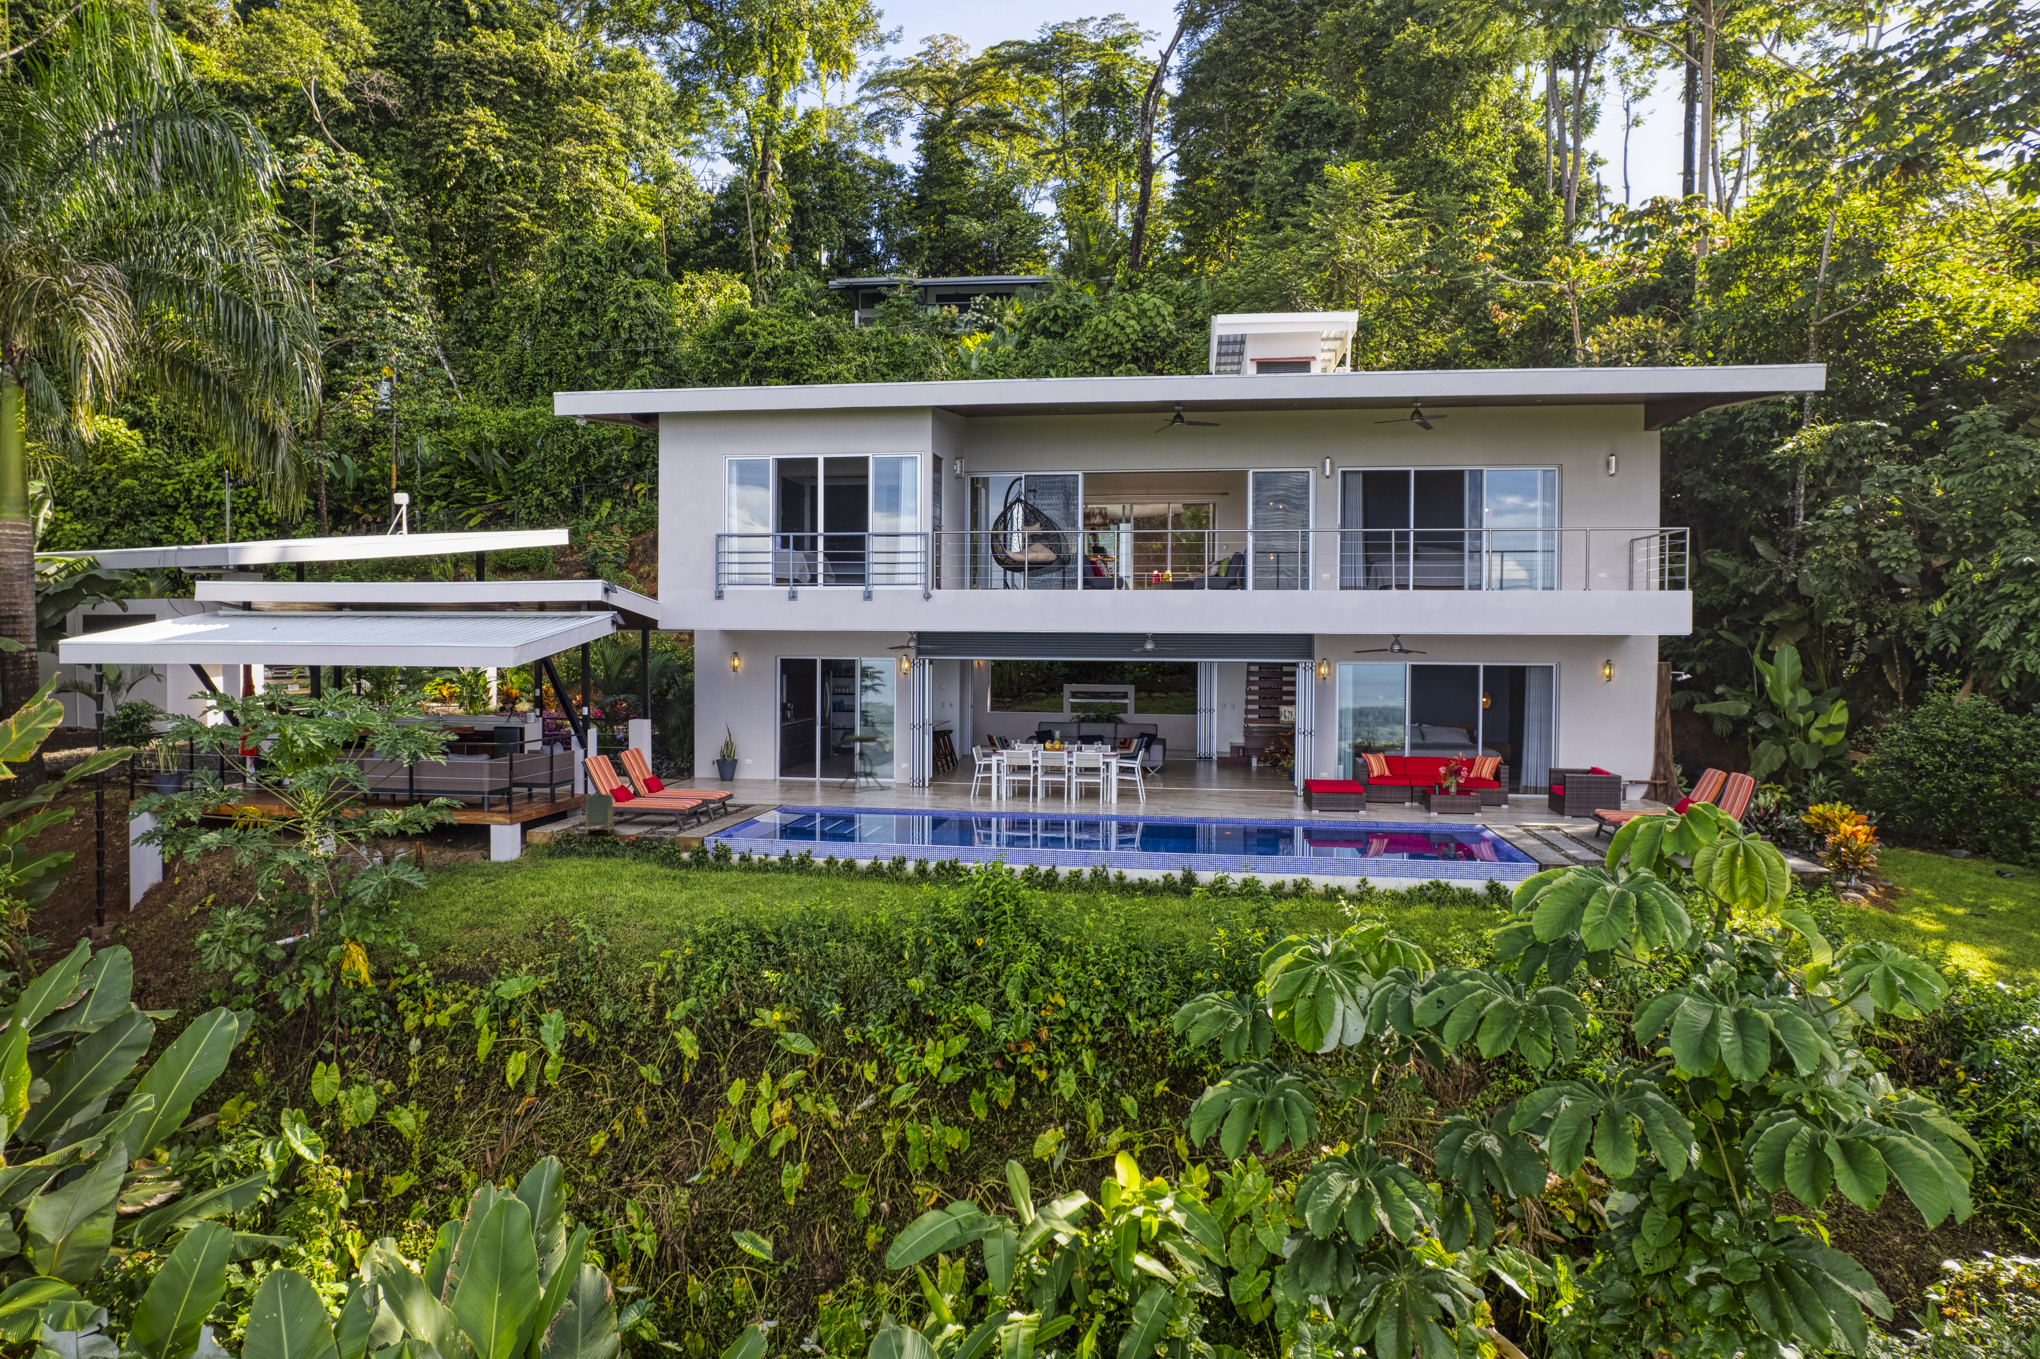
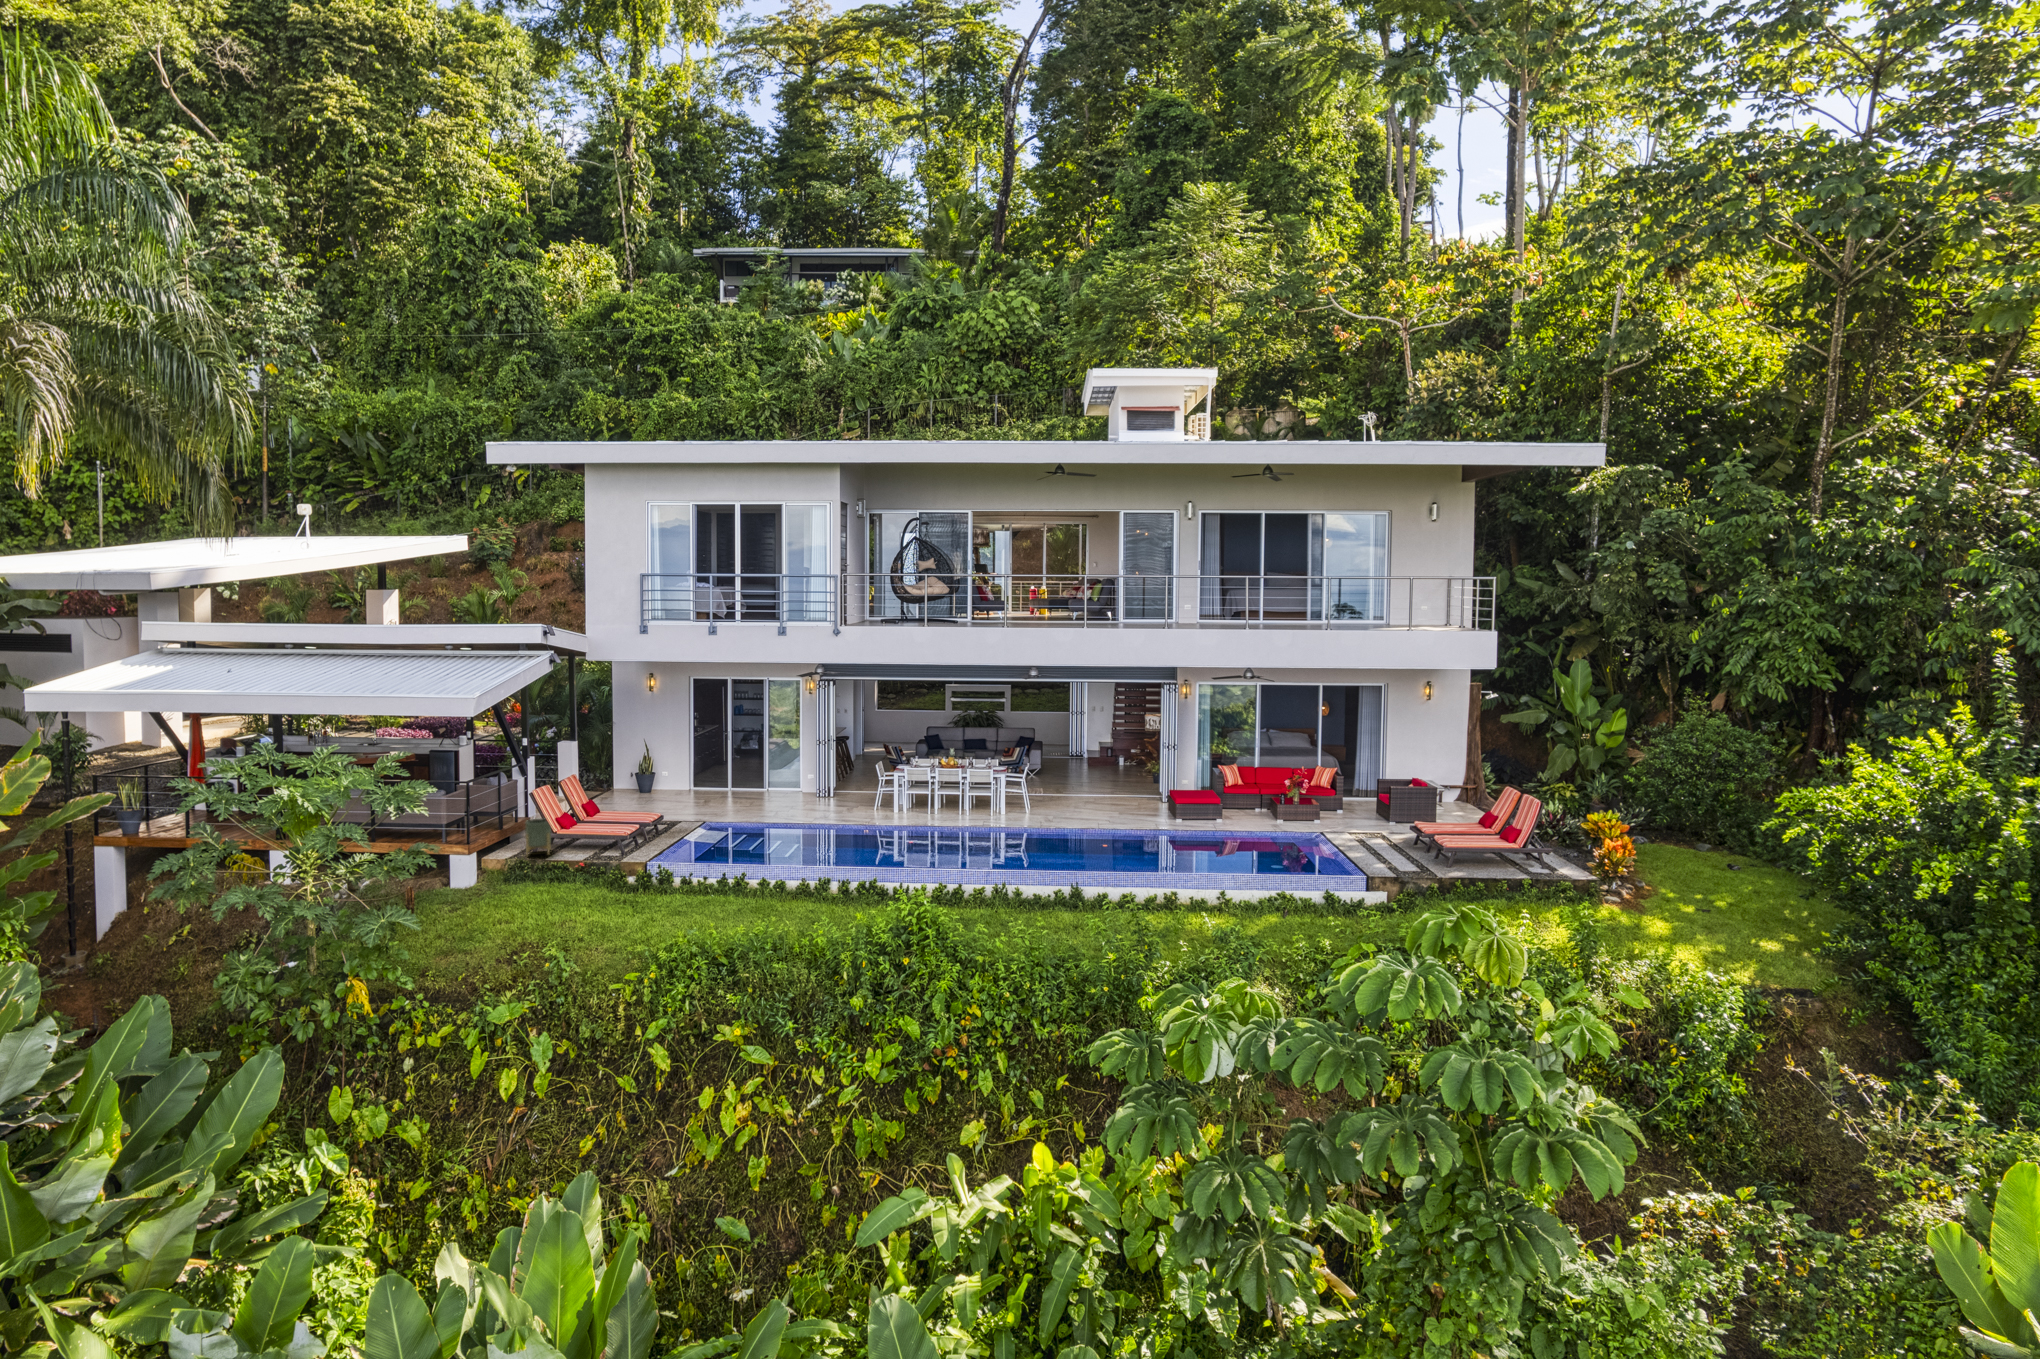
stool: present [840,735,882,790] -> none [751,748,792,802]

